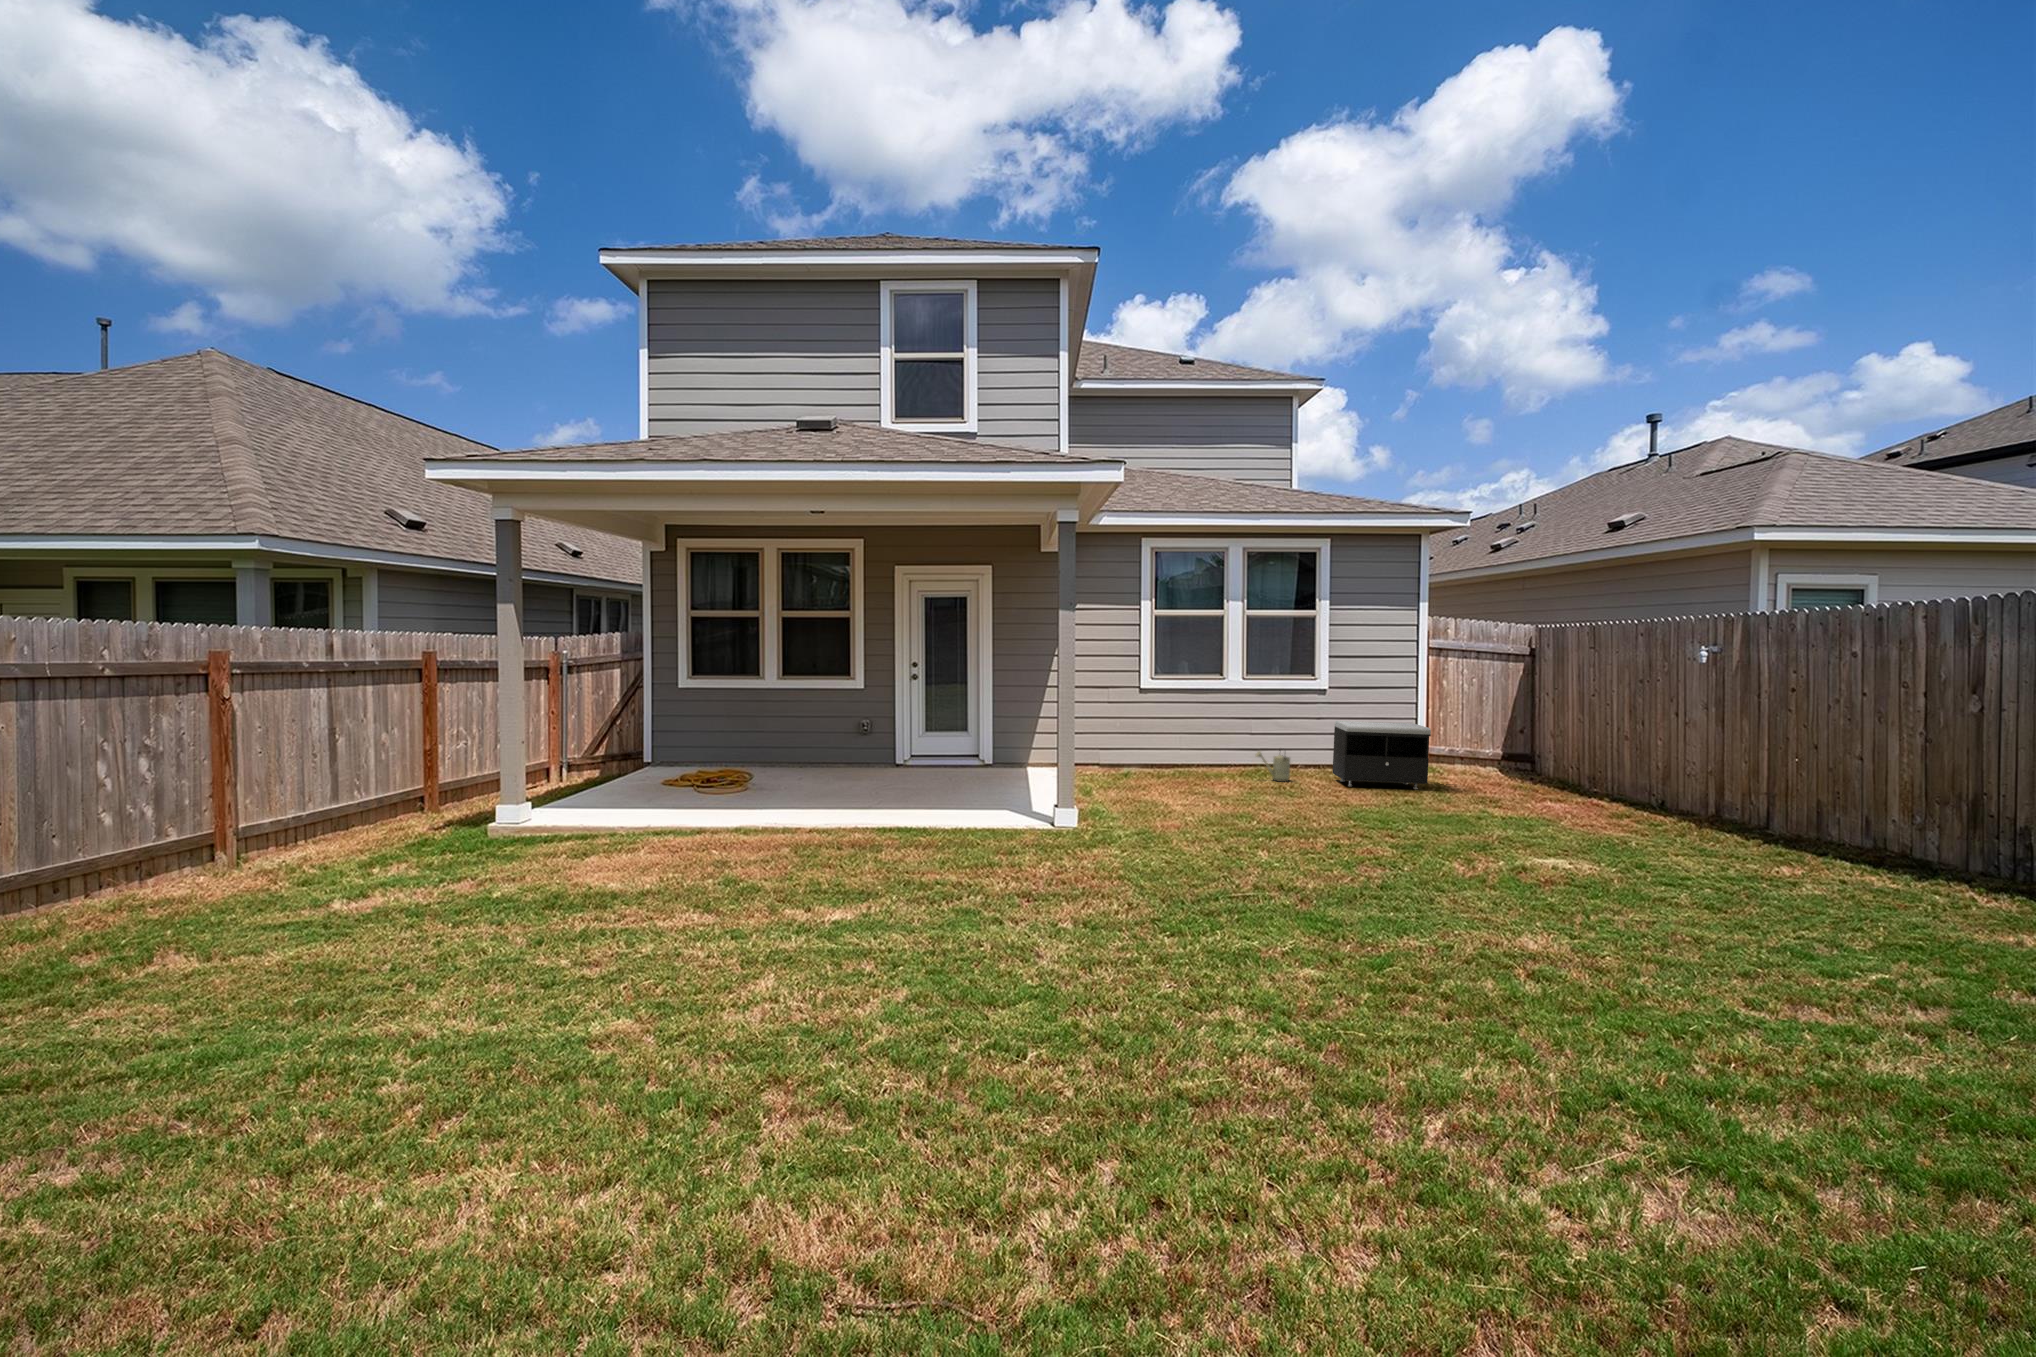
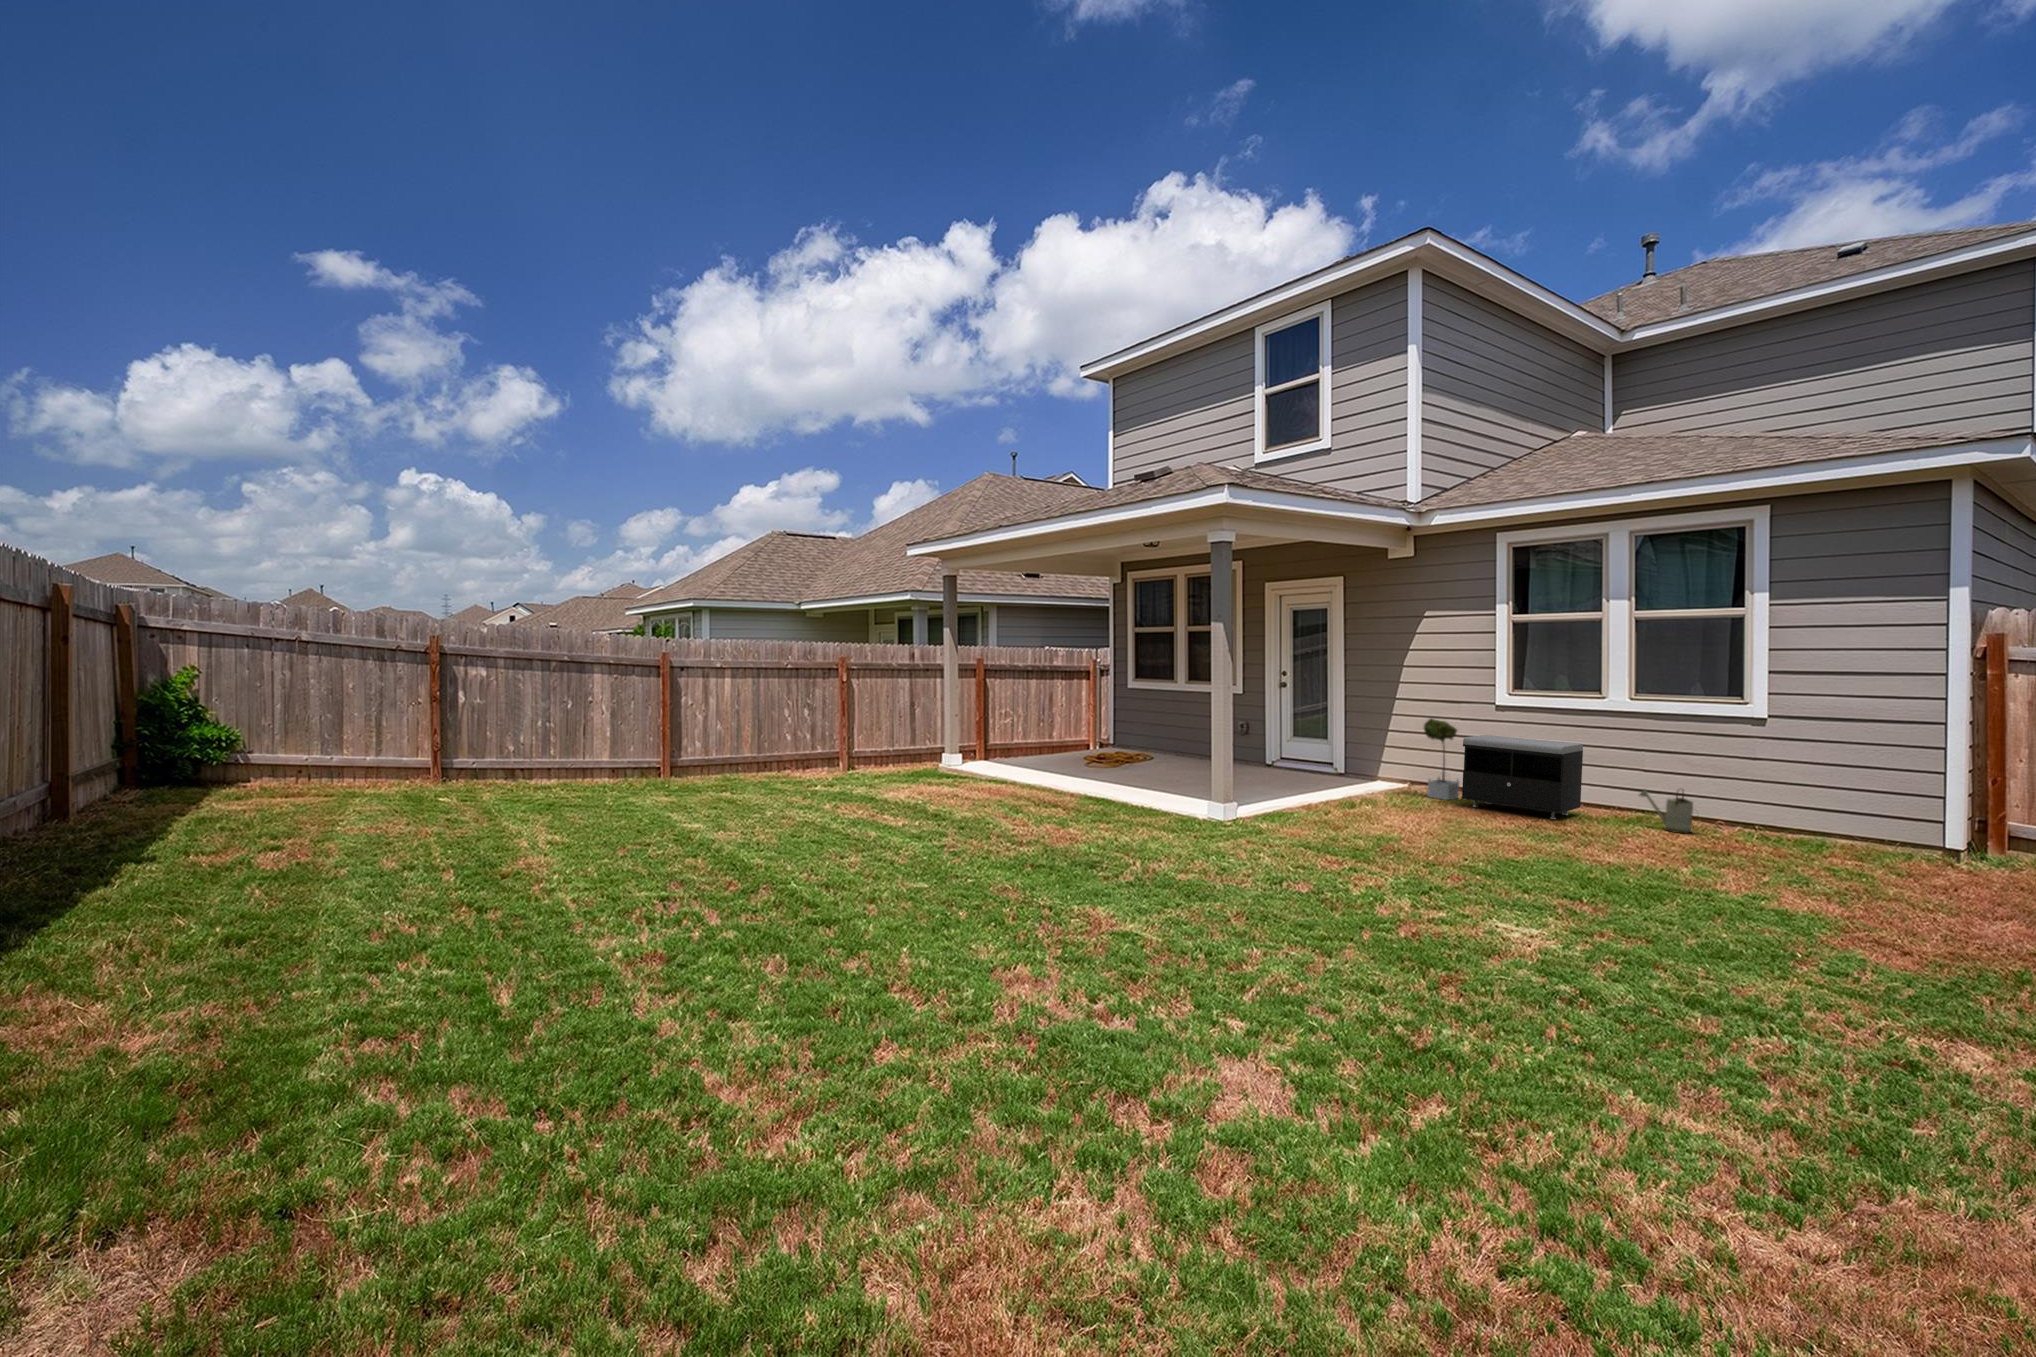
potted tree: none [1088,705,1120,780] -> present [1424,719,1459,800]
storage bench: present [1333,721,1431,789] -> present [1462,735,1583,819]

